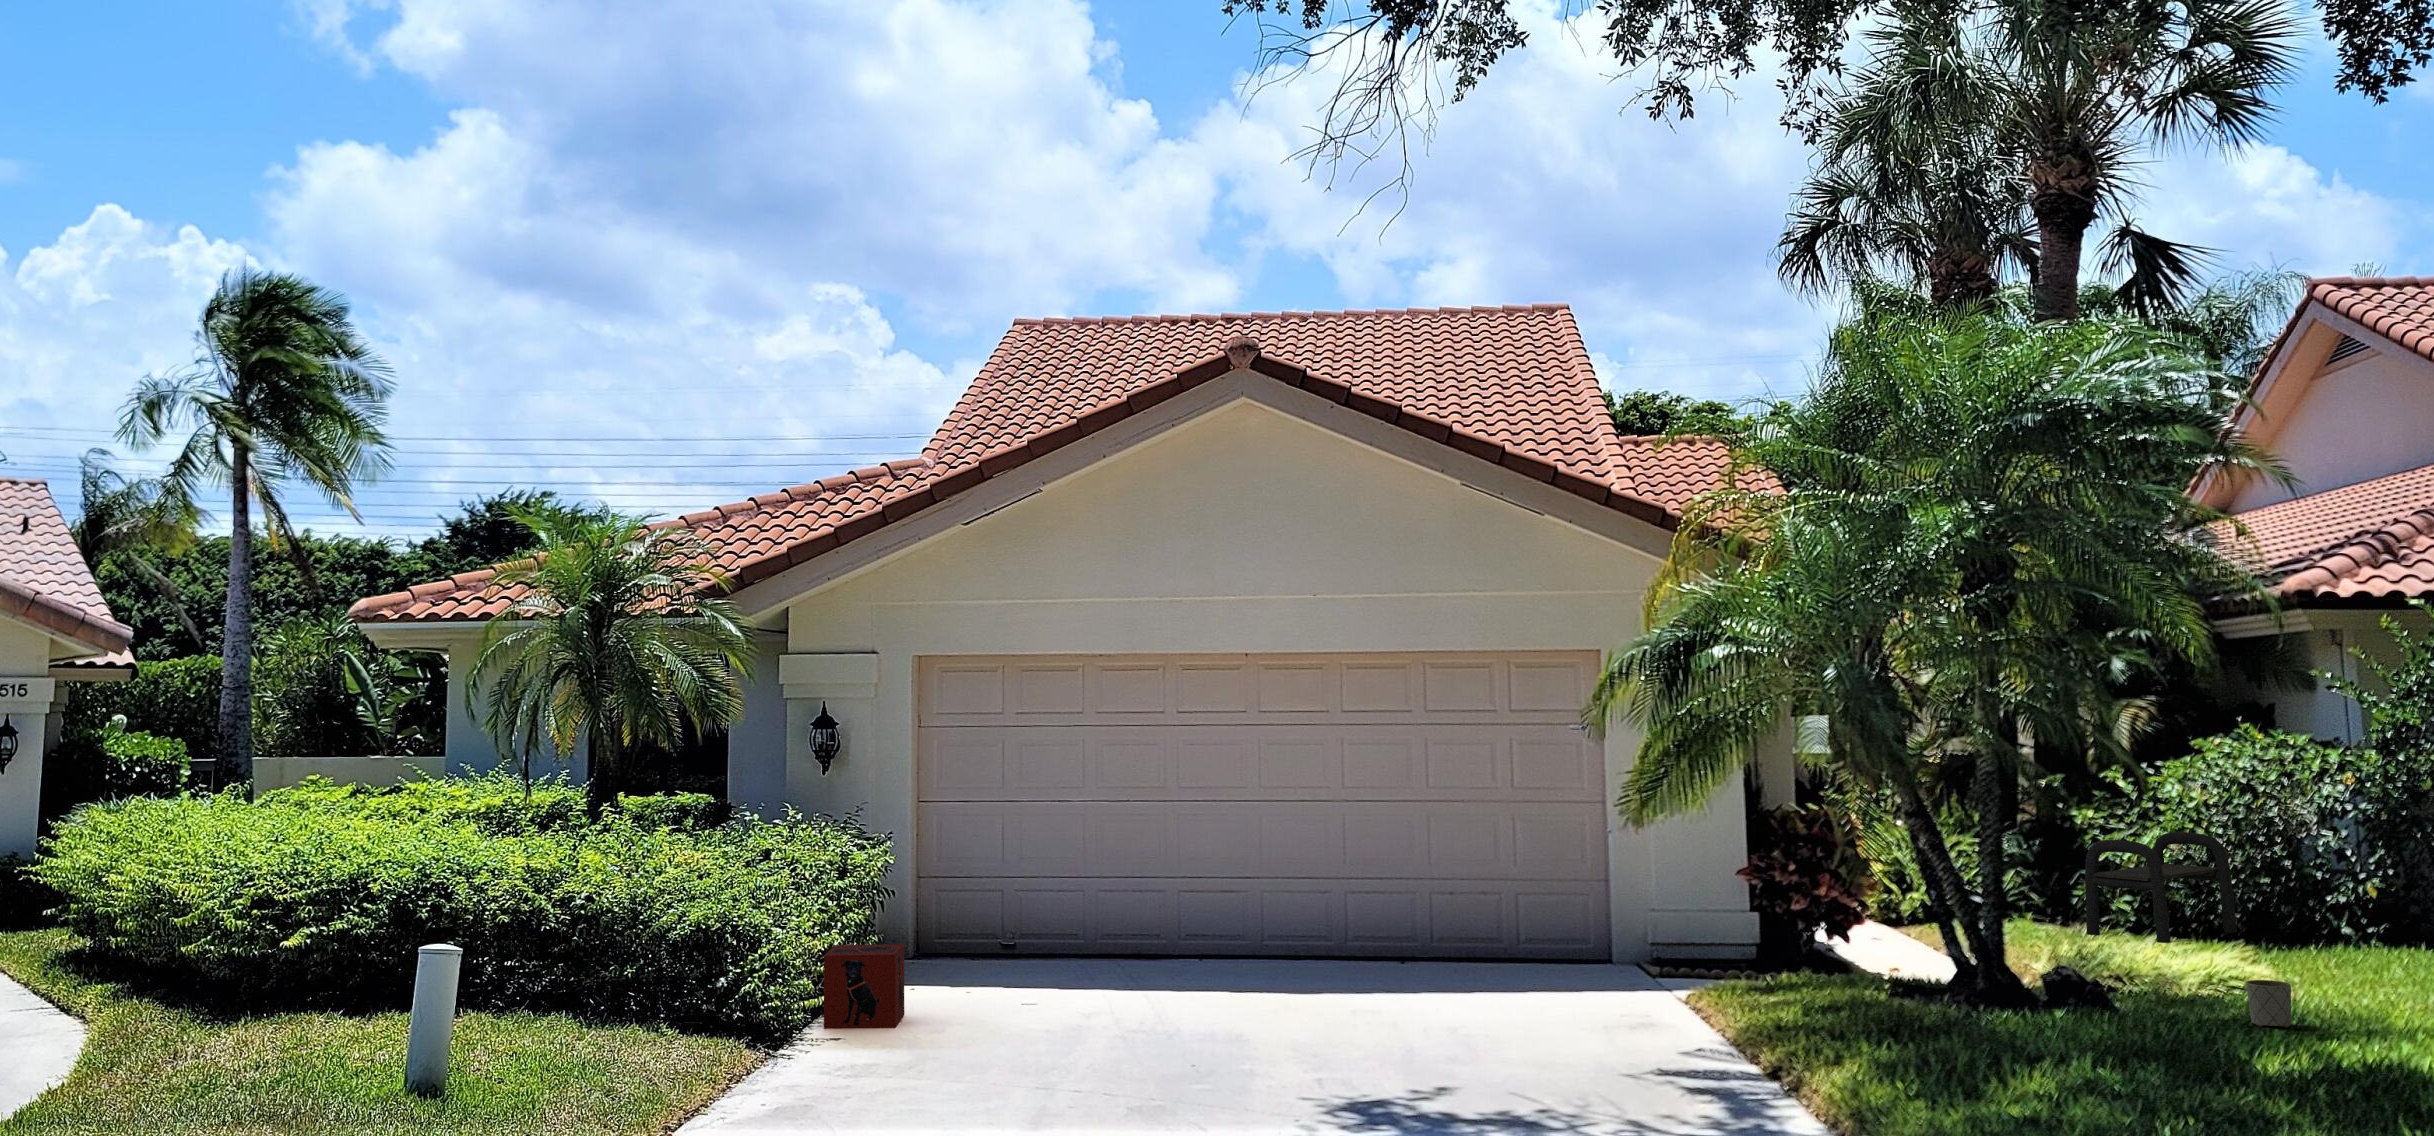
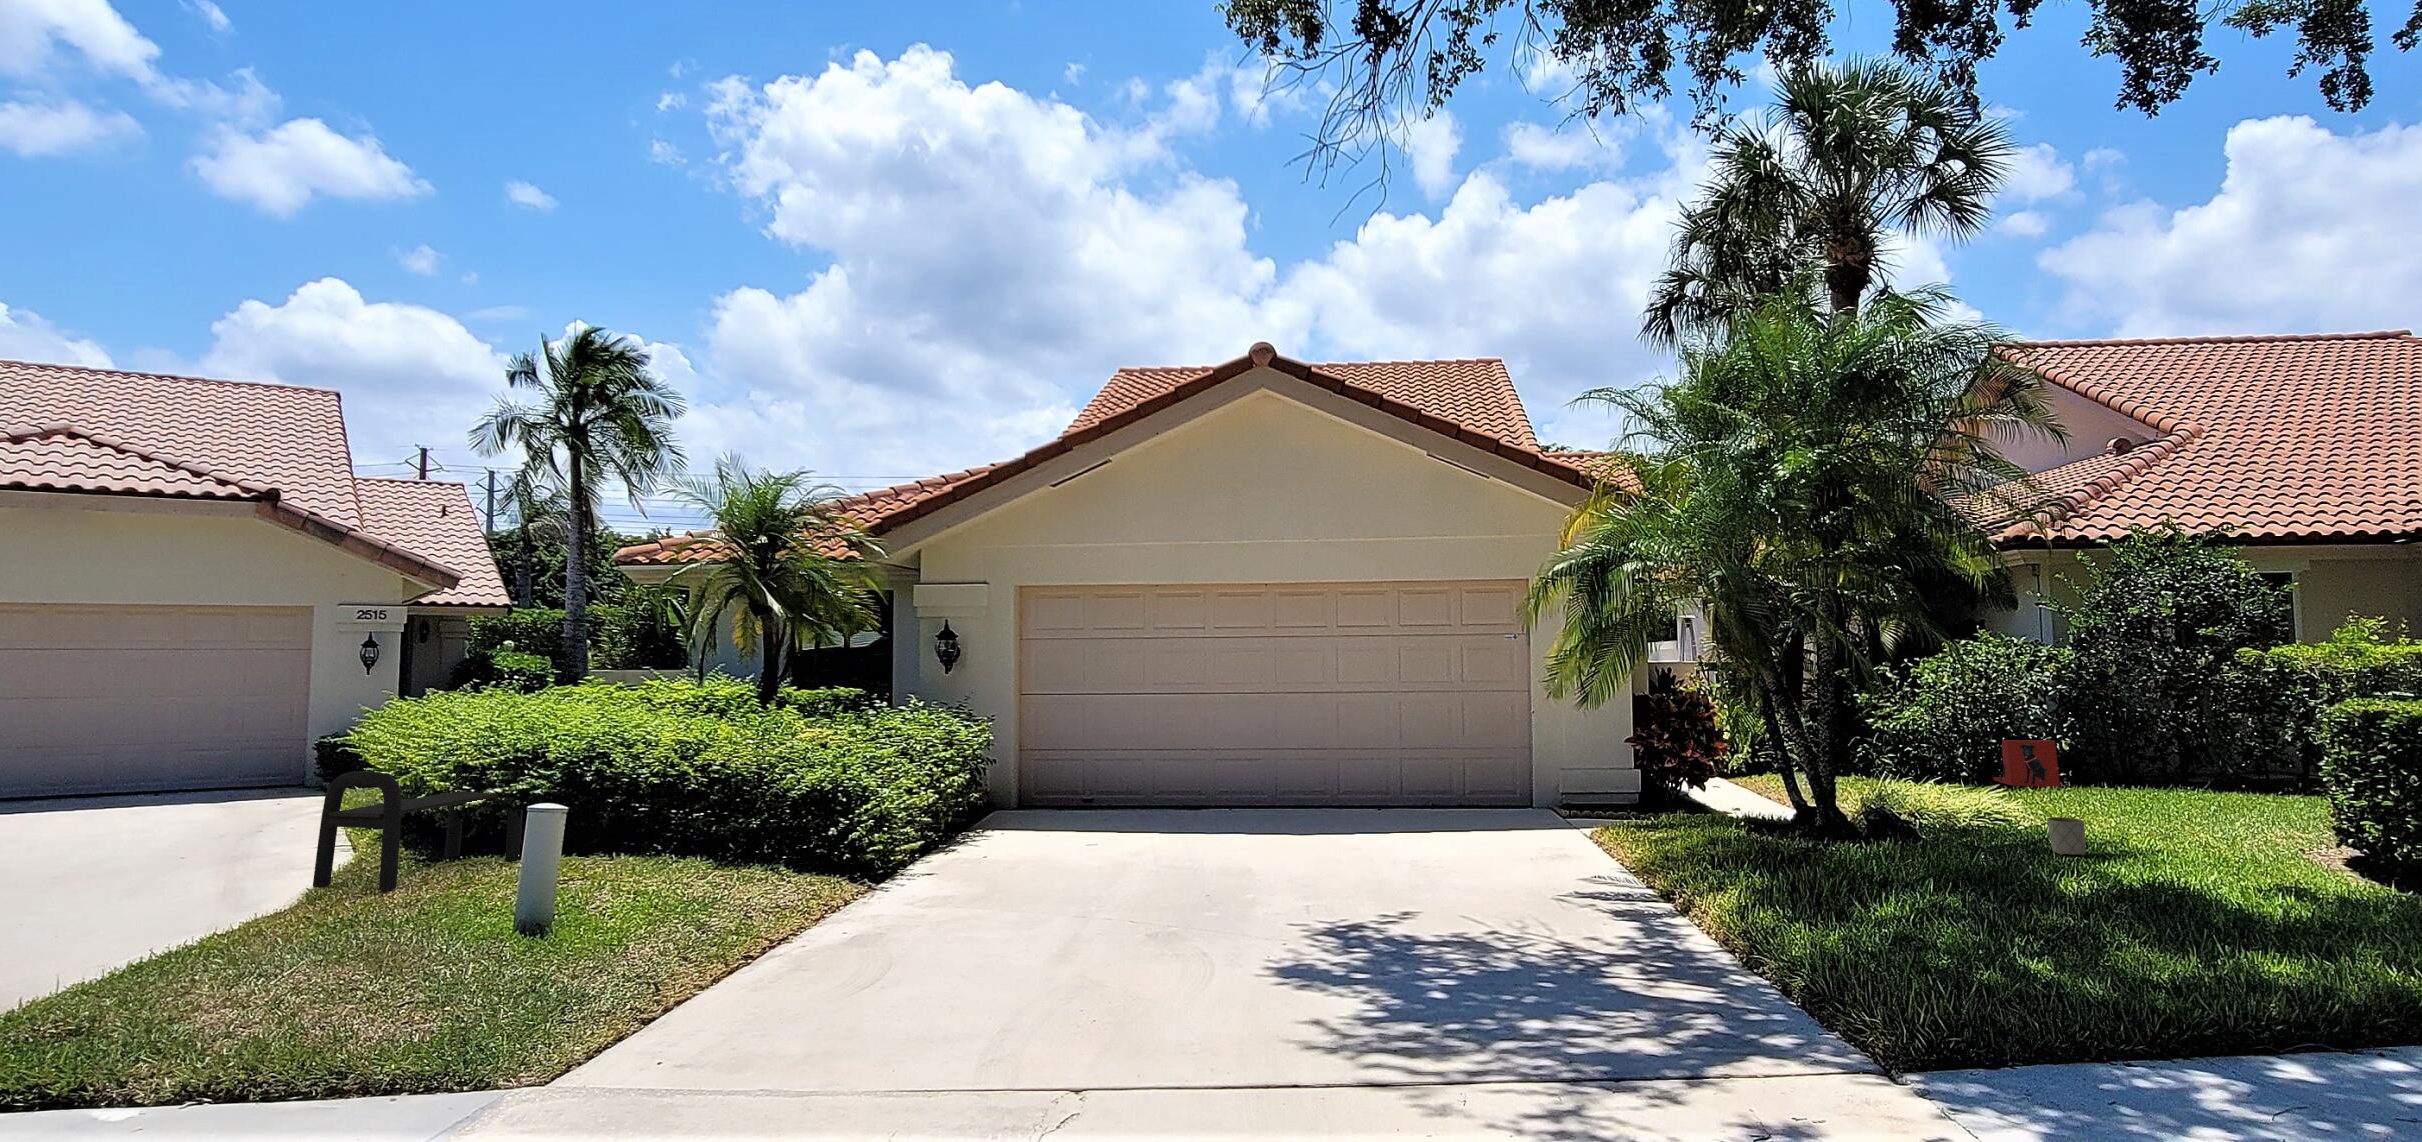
bench: present [2085,832,2237,943] -> present [313,767,523,891]
storage box: present [824,944,904,1029] -> present [1993,740,2060,787]

